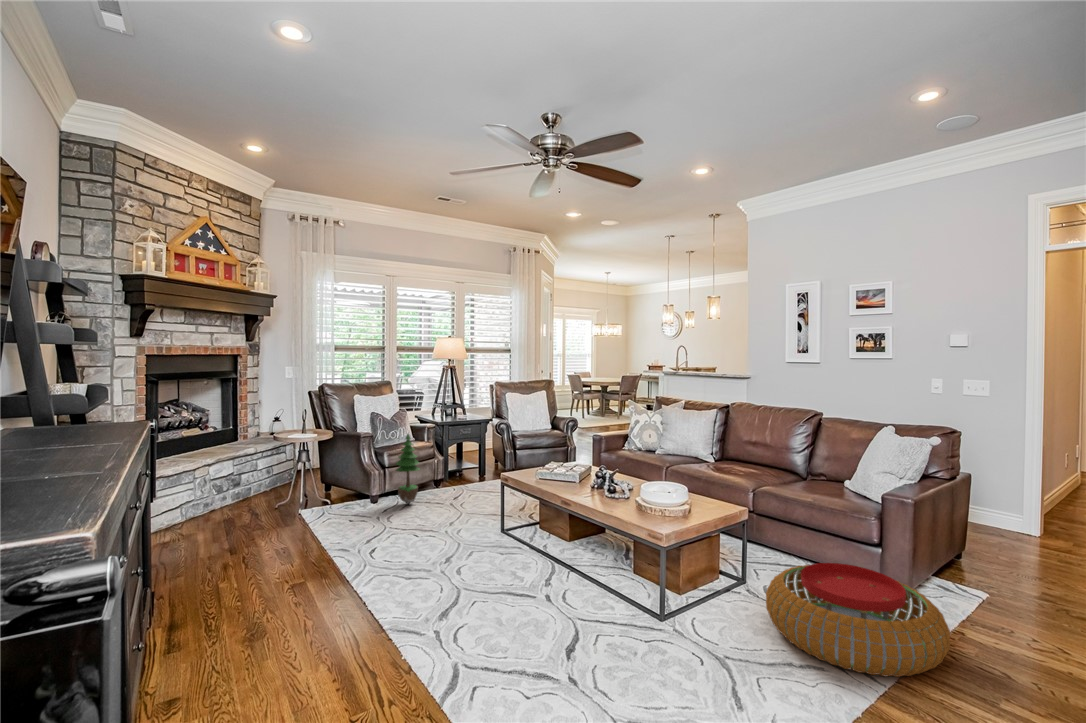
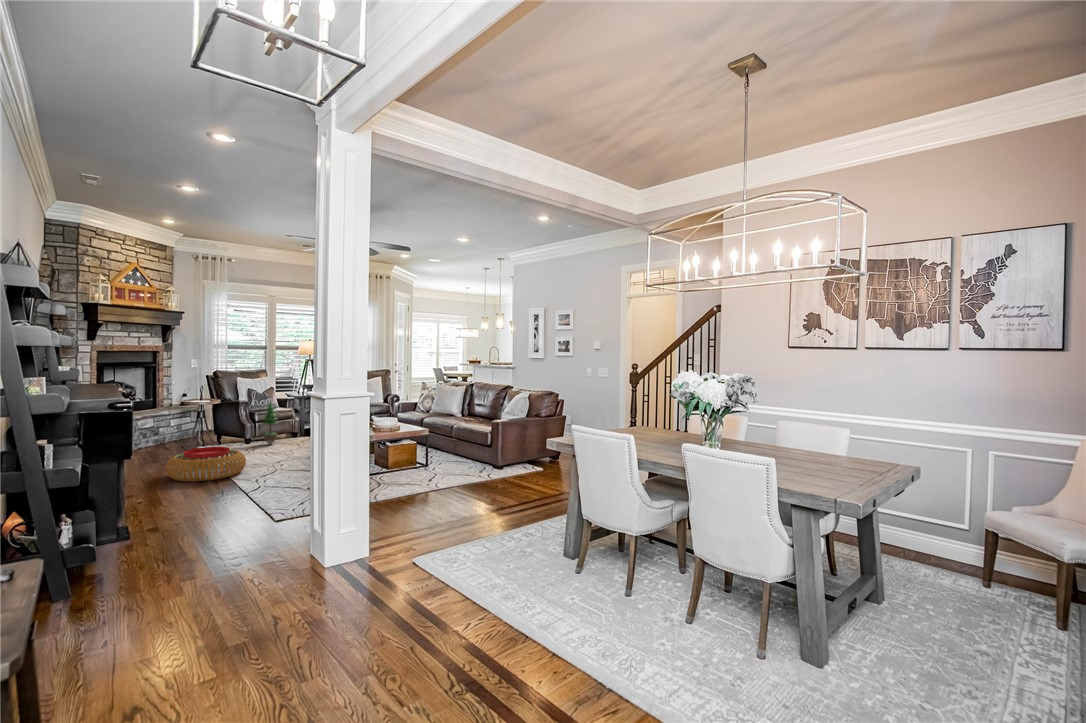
pouf: present [766,563,950,677] -> present [166,447,246,481]

